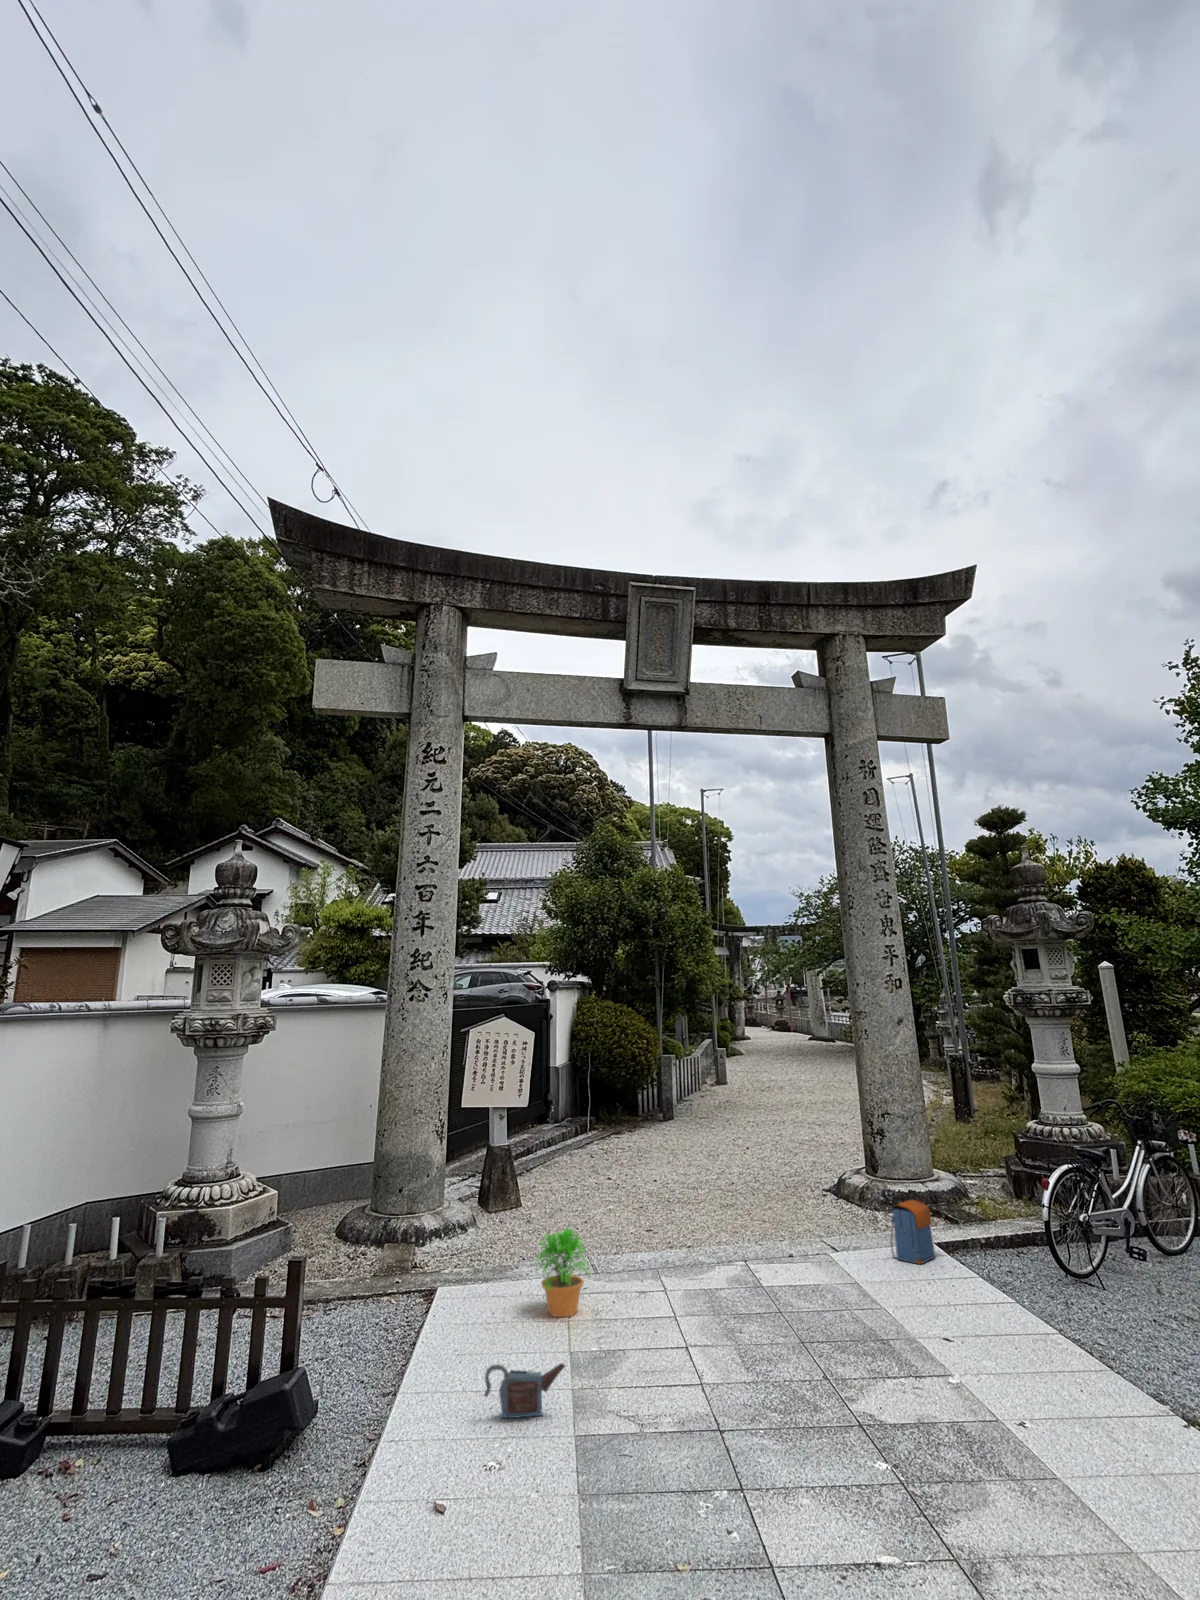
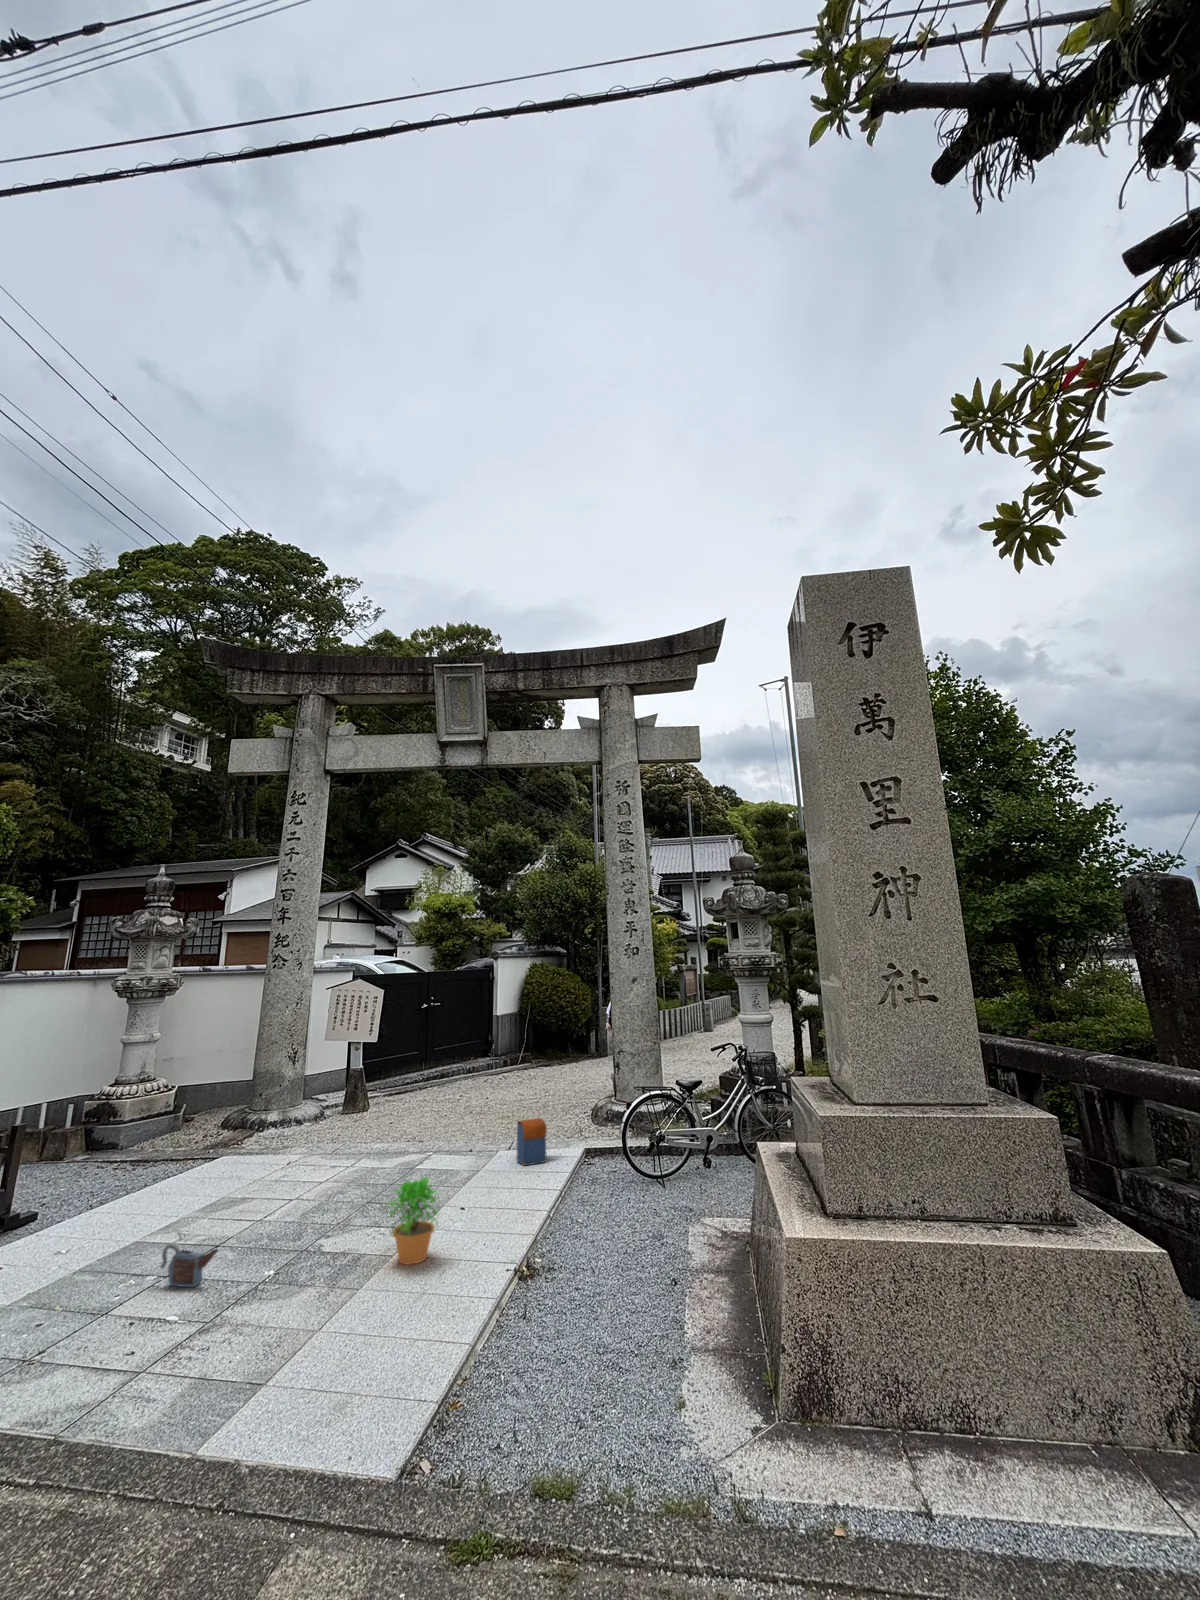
potted plant: present [535,1229,589,1317] -> present [388,1177,441,1265]
watering can: present [484,1363,565,1418] -> present [161,1244,218,1287]

